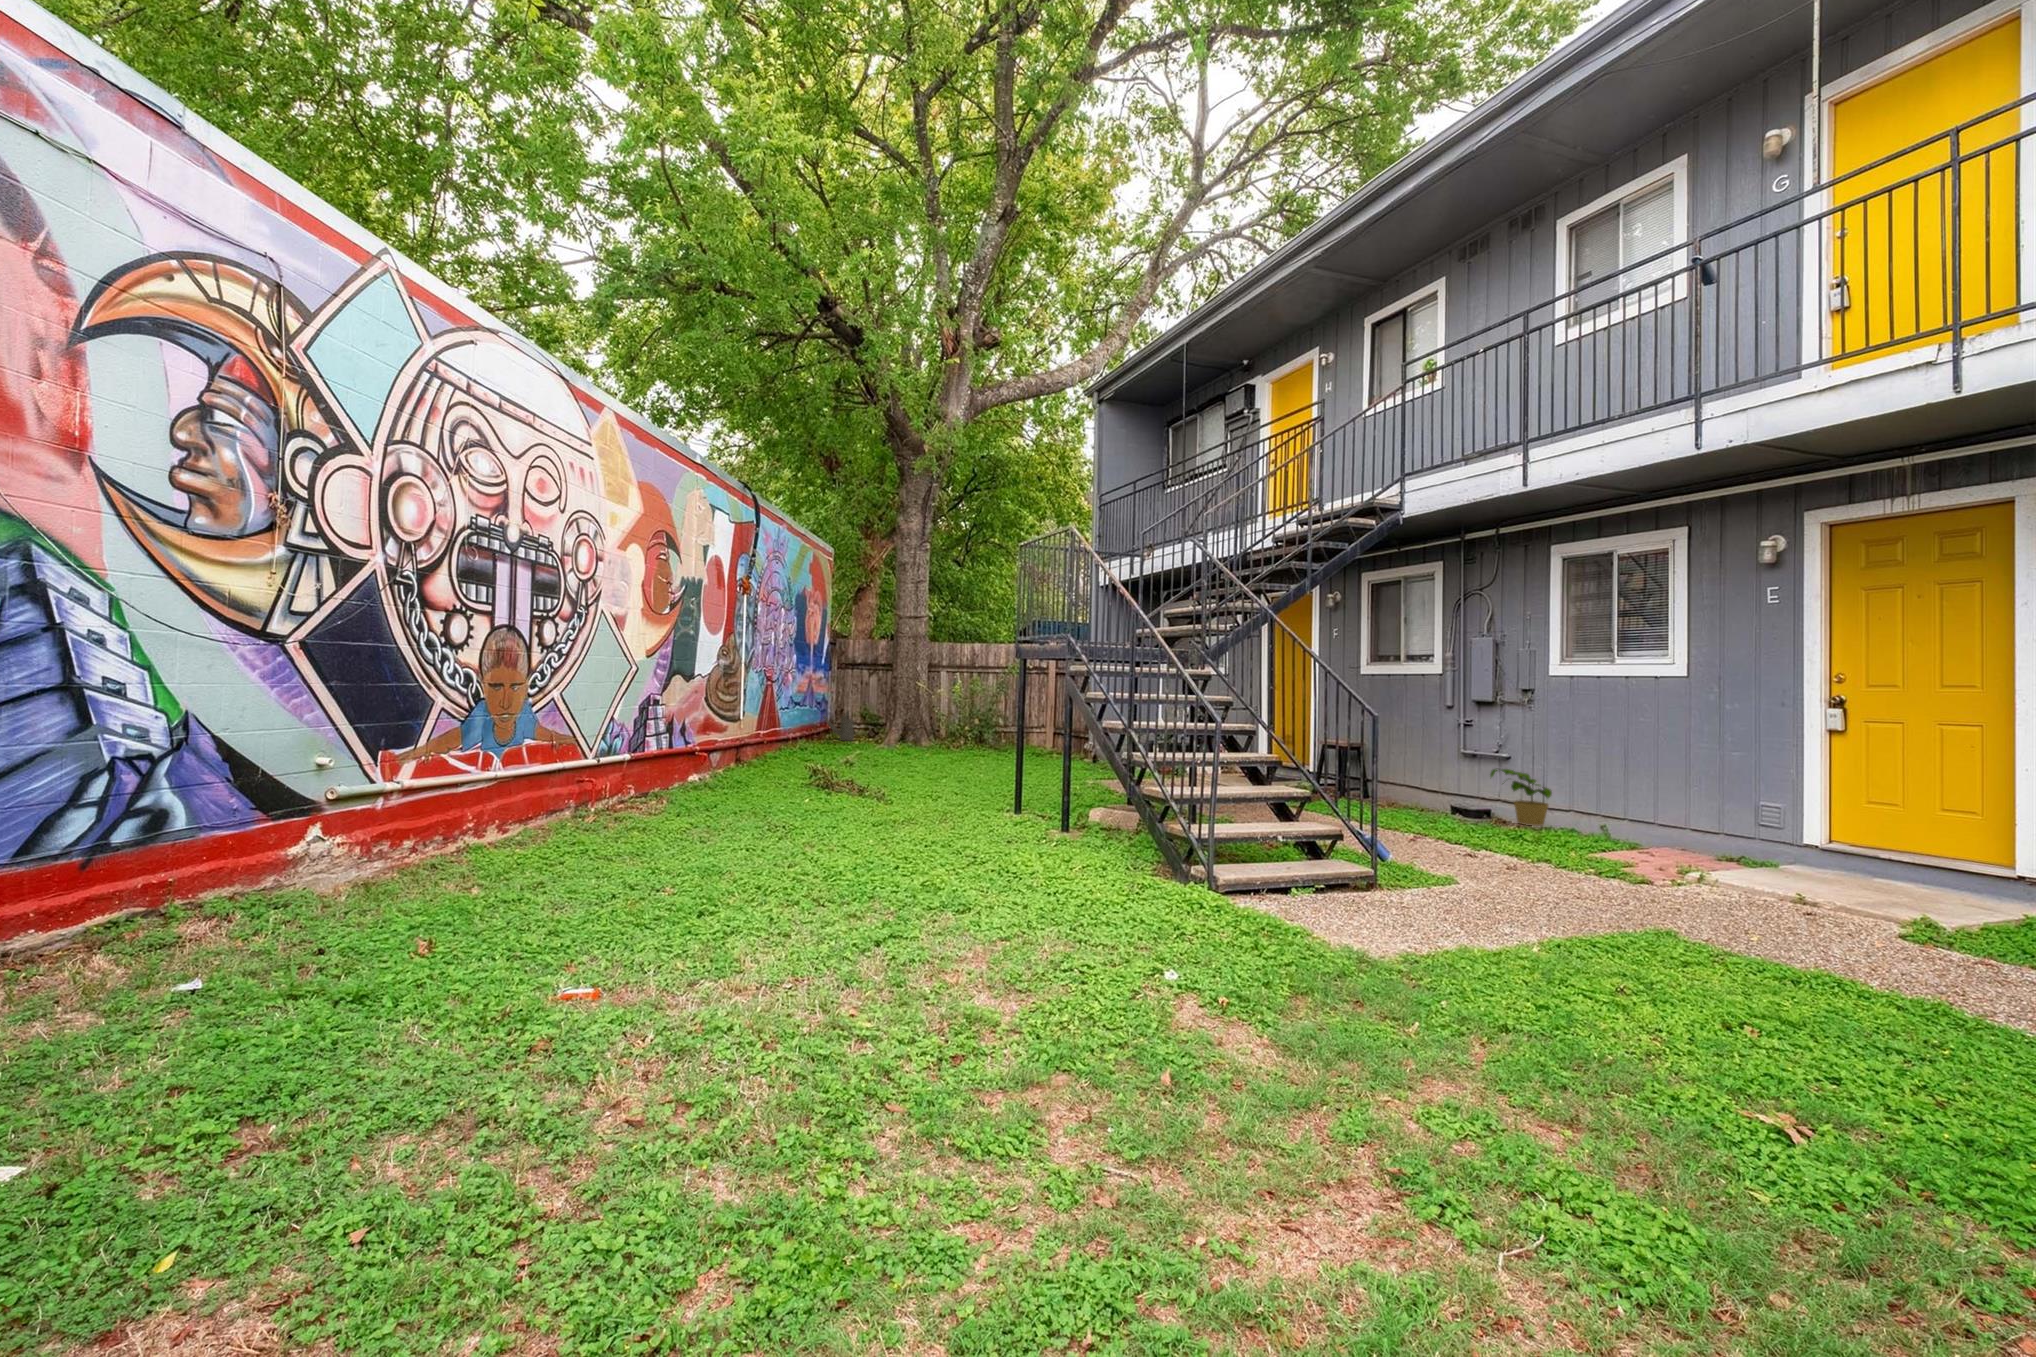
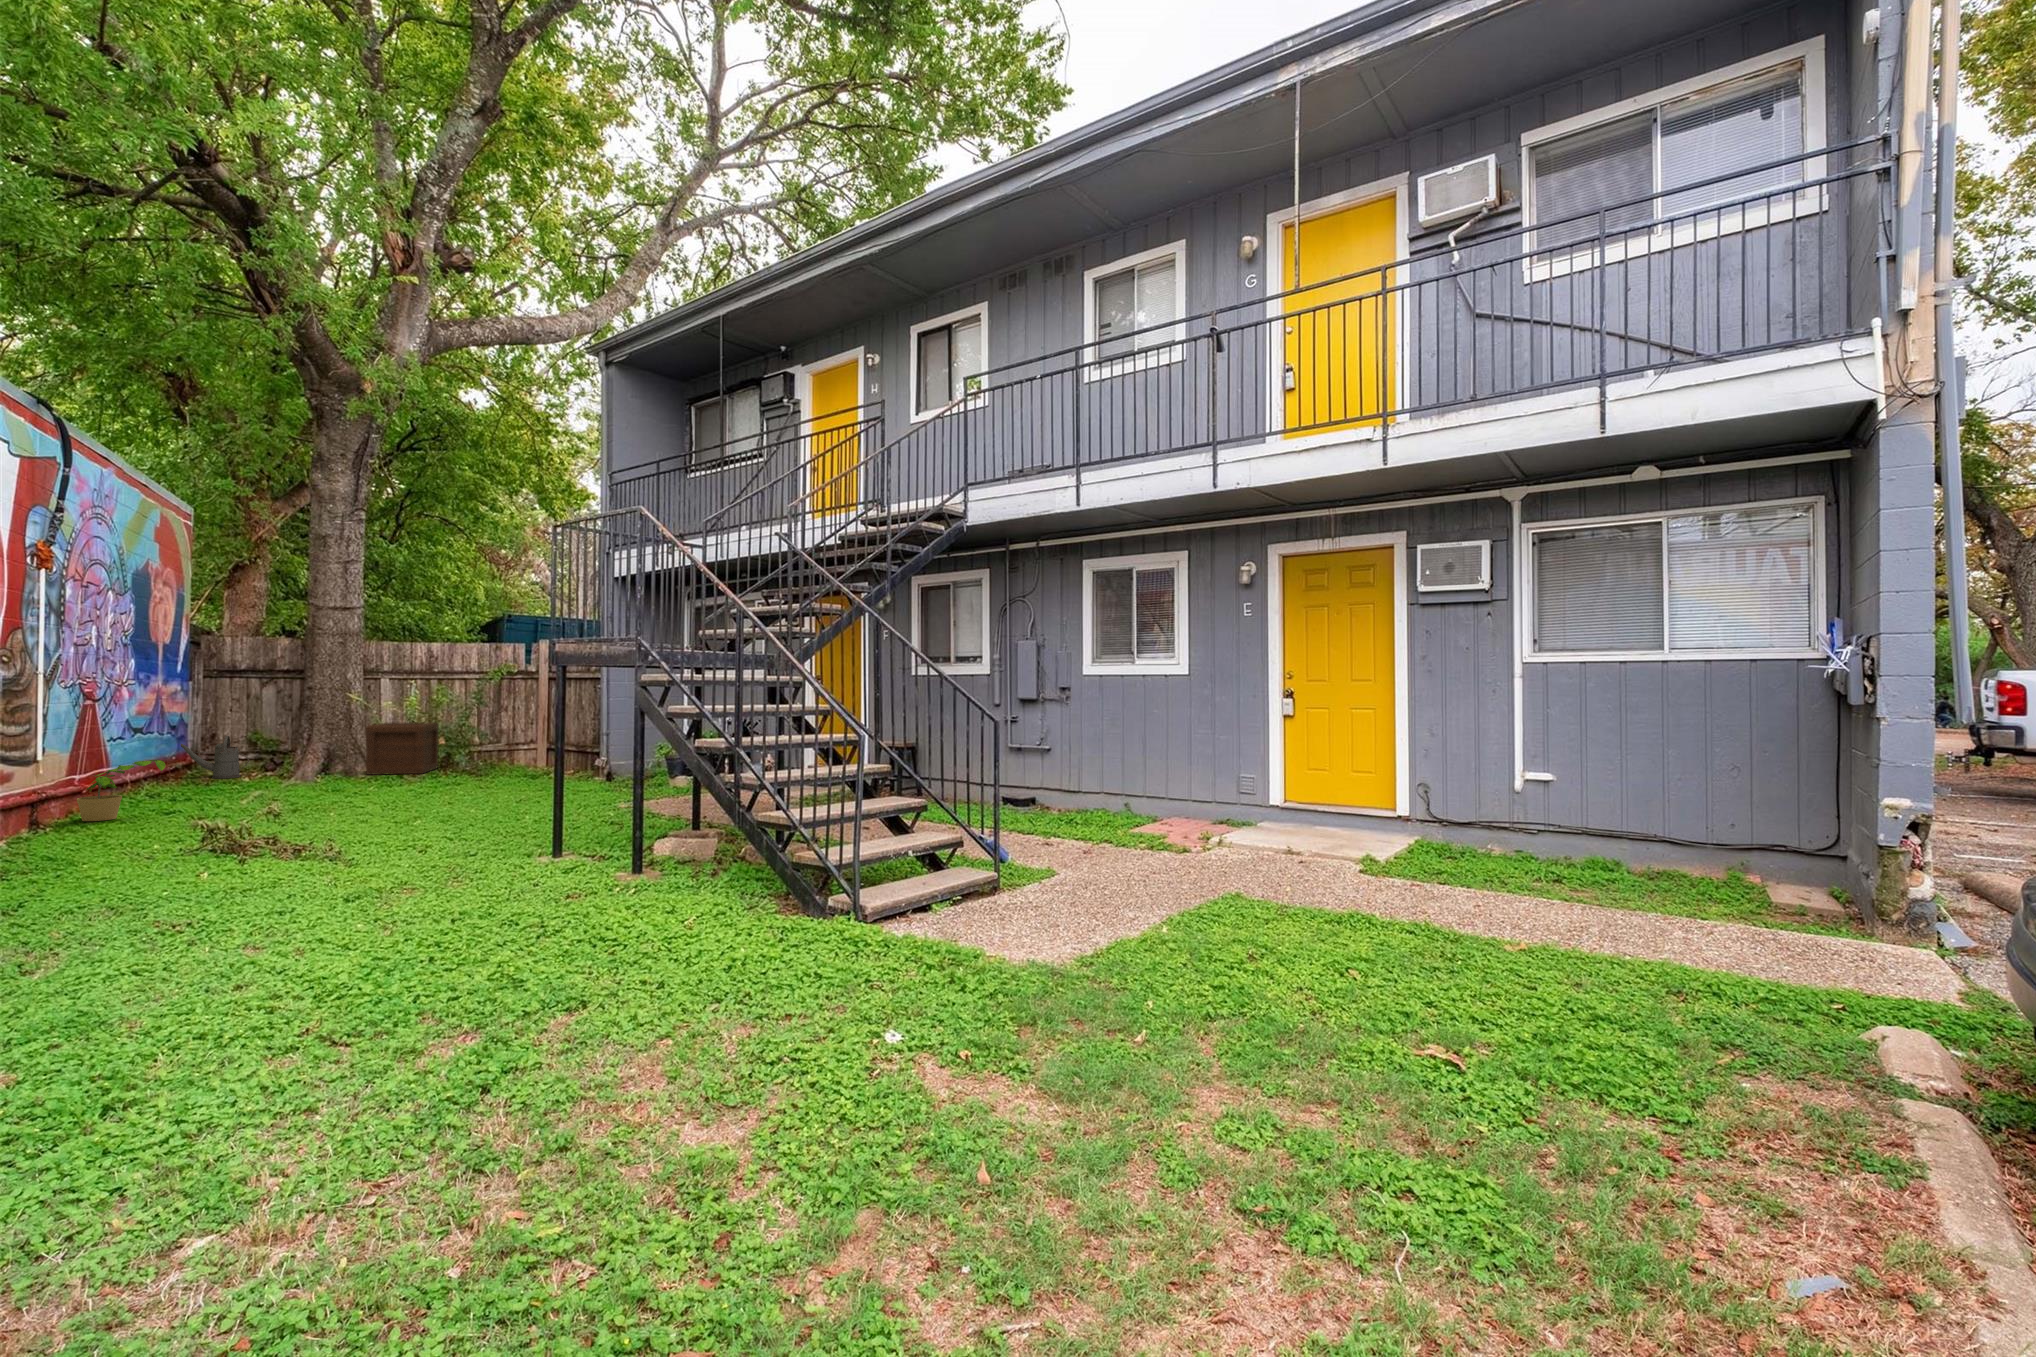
wooden crate: none [925,705,974,746] -> present [366,722,439,775]
potted plant: present [1490,769,1552,826] -> present [77,760,165,821]

